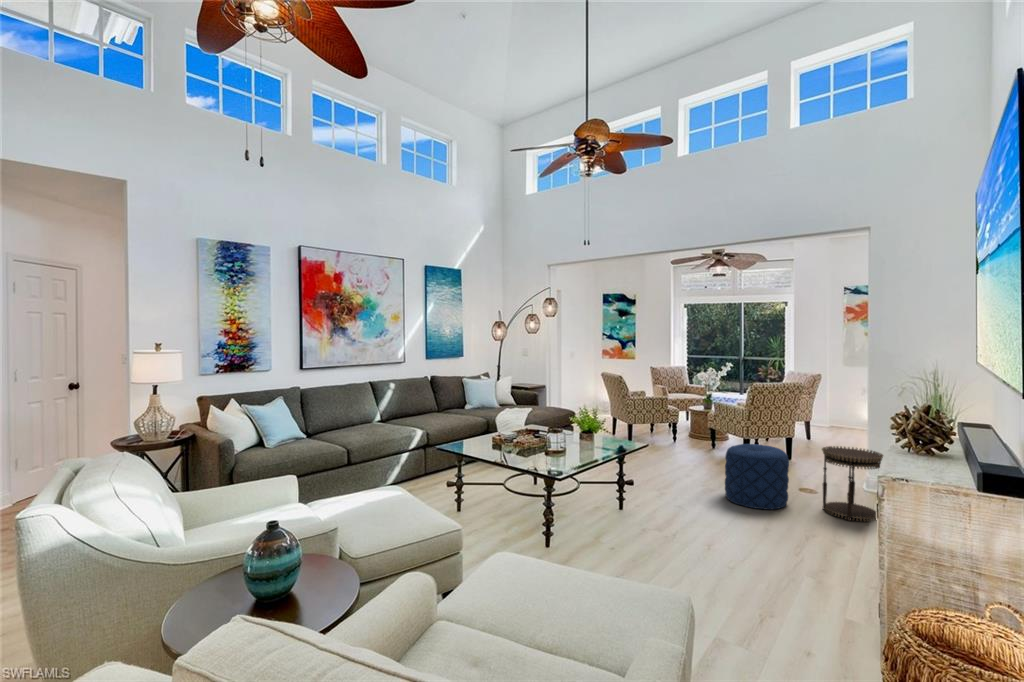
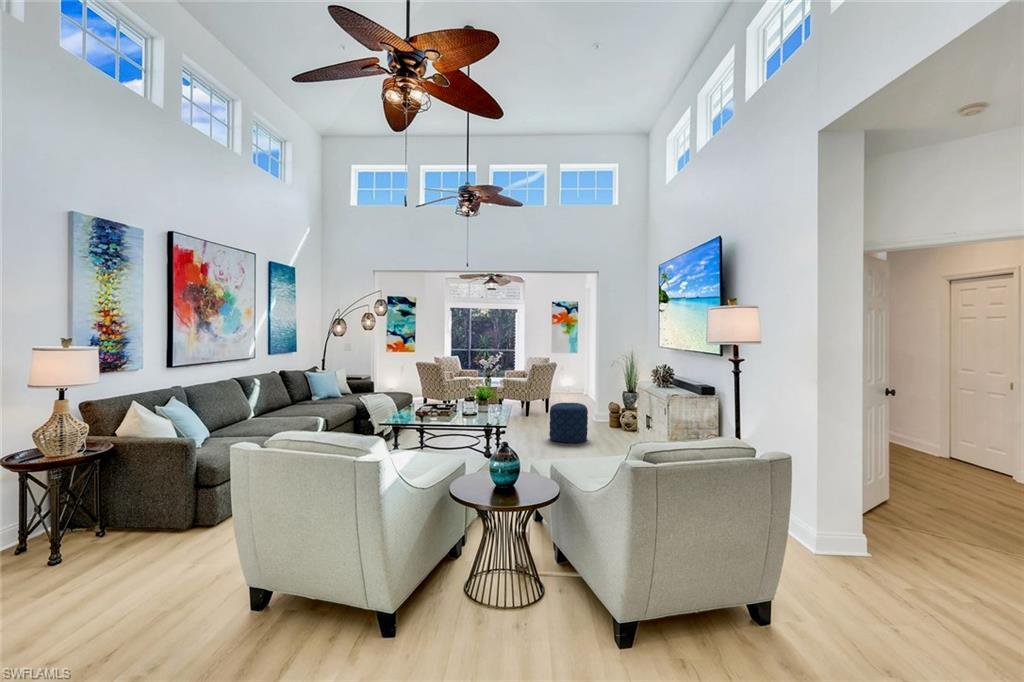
side table: present [822,446,883,521] -> none [604,398,635,441]

